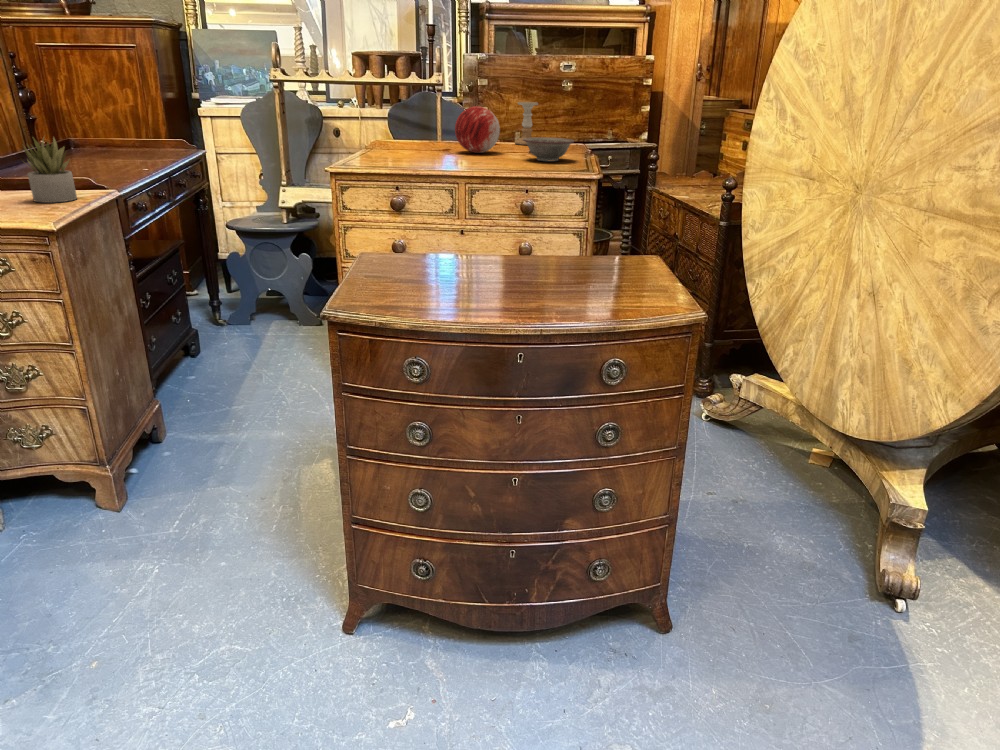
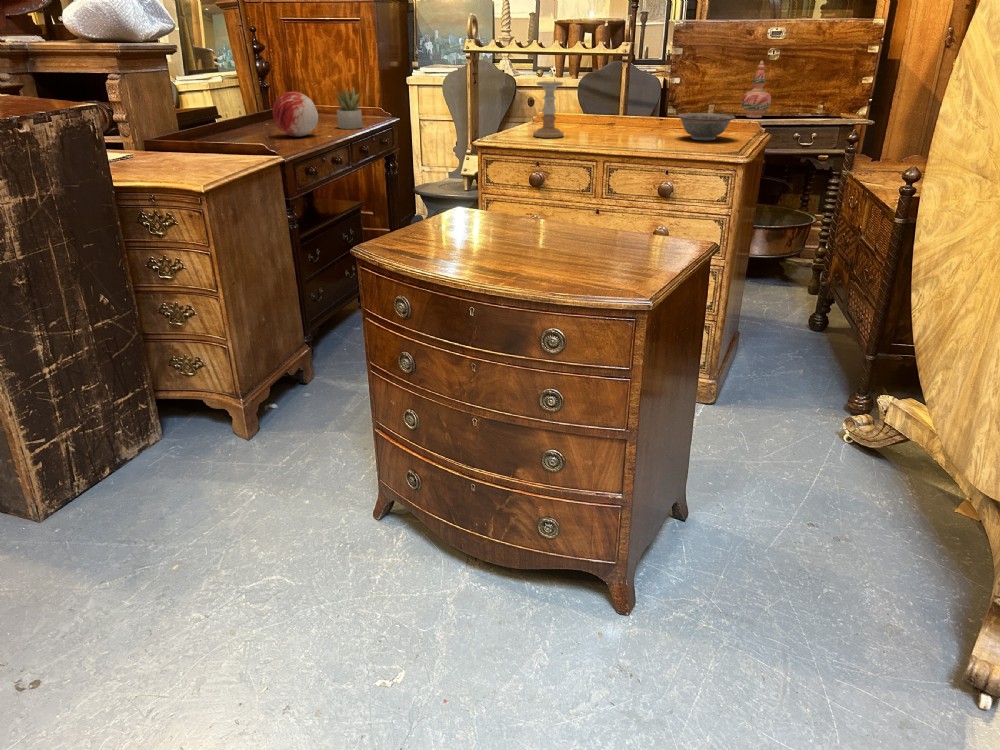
decorative vase: none [551,92,576,142] -> present [741,61,771,118]
candle holder: present [515,102,538,145] -> present [533,81,564,138]
decorative orb: present [455,106,500,153] -> present [273,92,318,137]
succulent plant: present [24,138,77,203] -> present [337,88,362,129]

